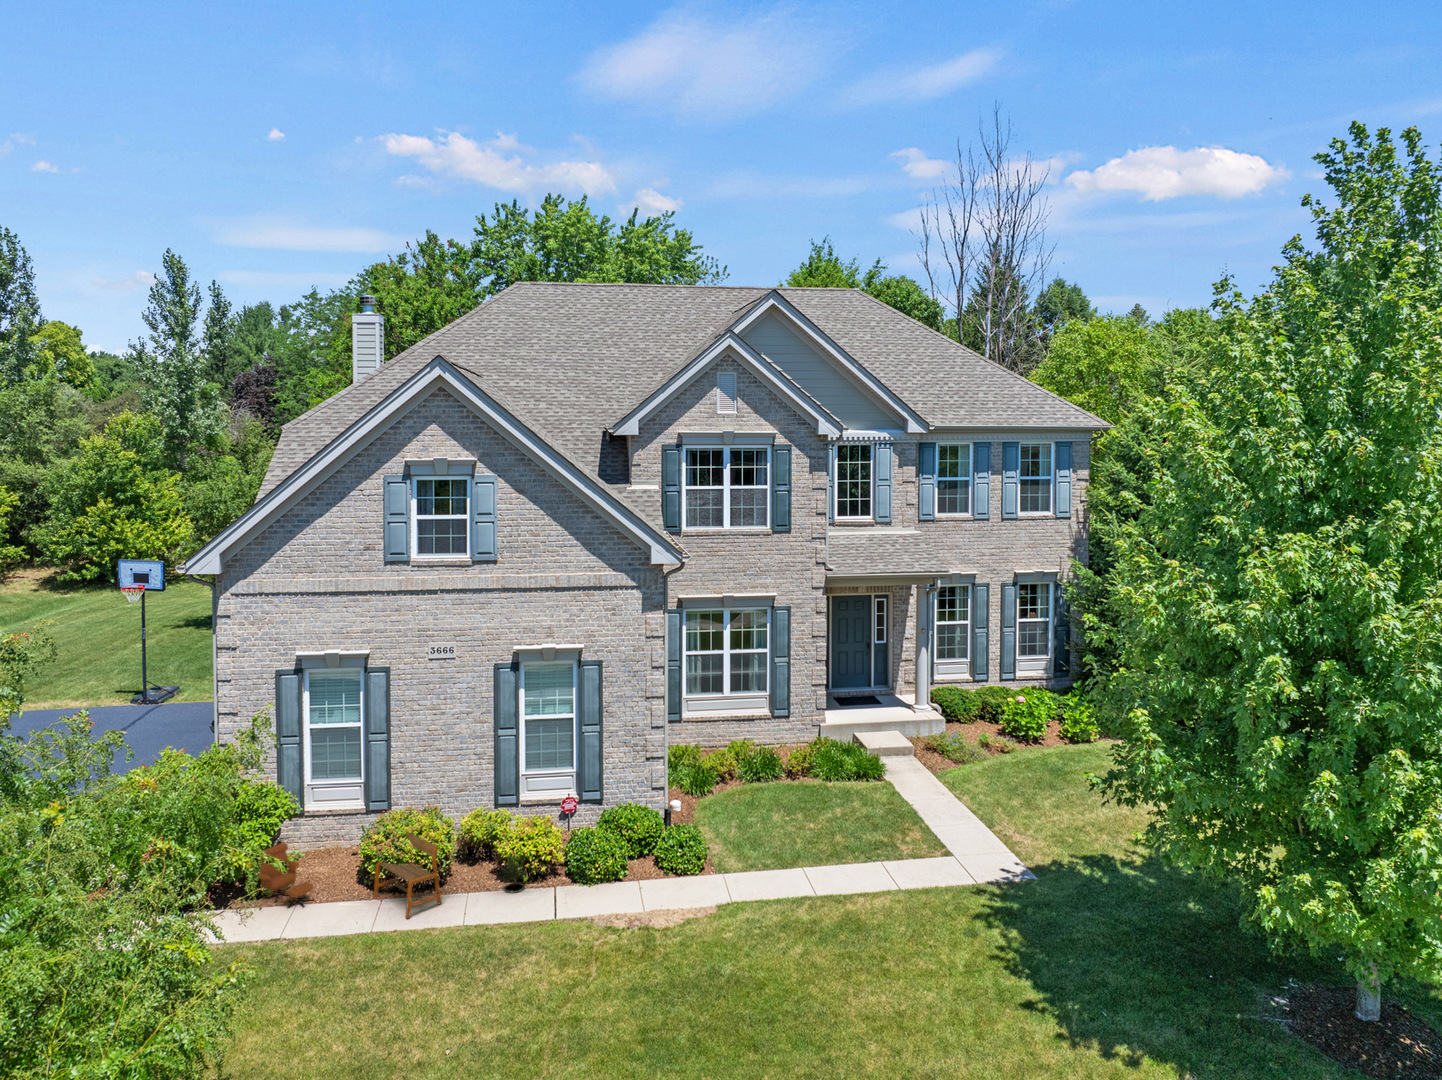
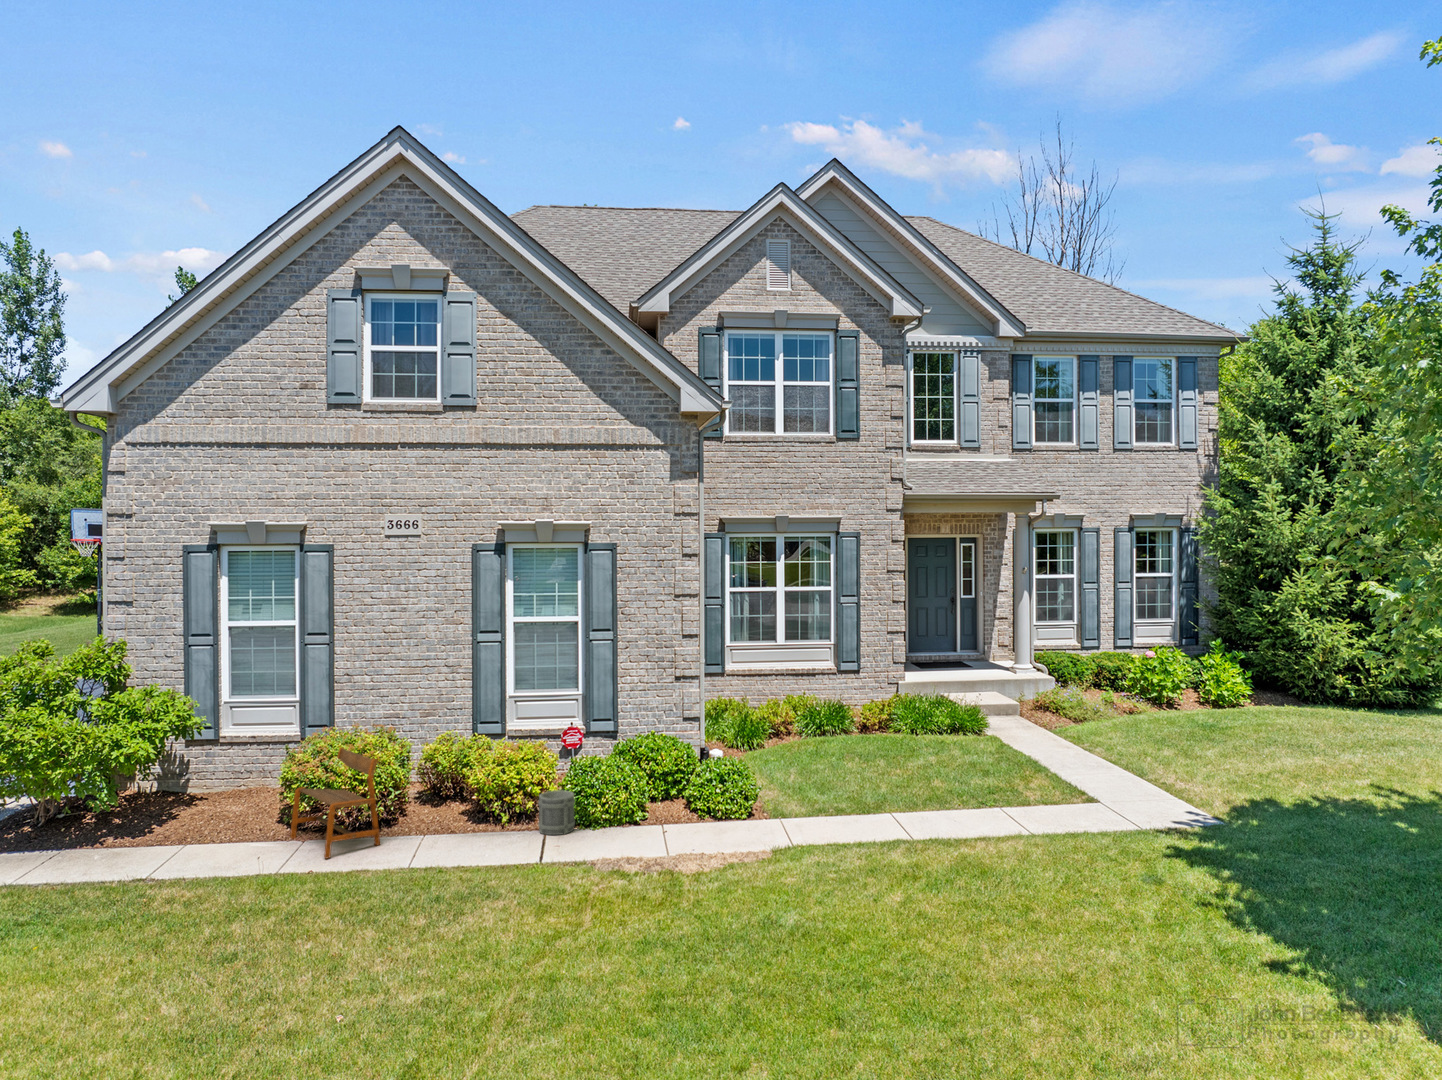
lounge chair: present [257,843,313,907] -> none [131,763,209,846]
potted tree: present [502,854,526,893] -> none [467,778,504,835]
bucket: none [552,857,578,892] -> present [538,790,575,835]

